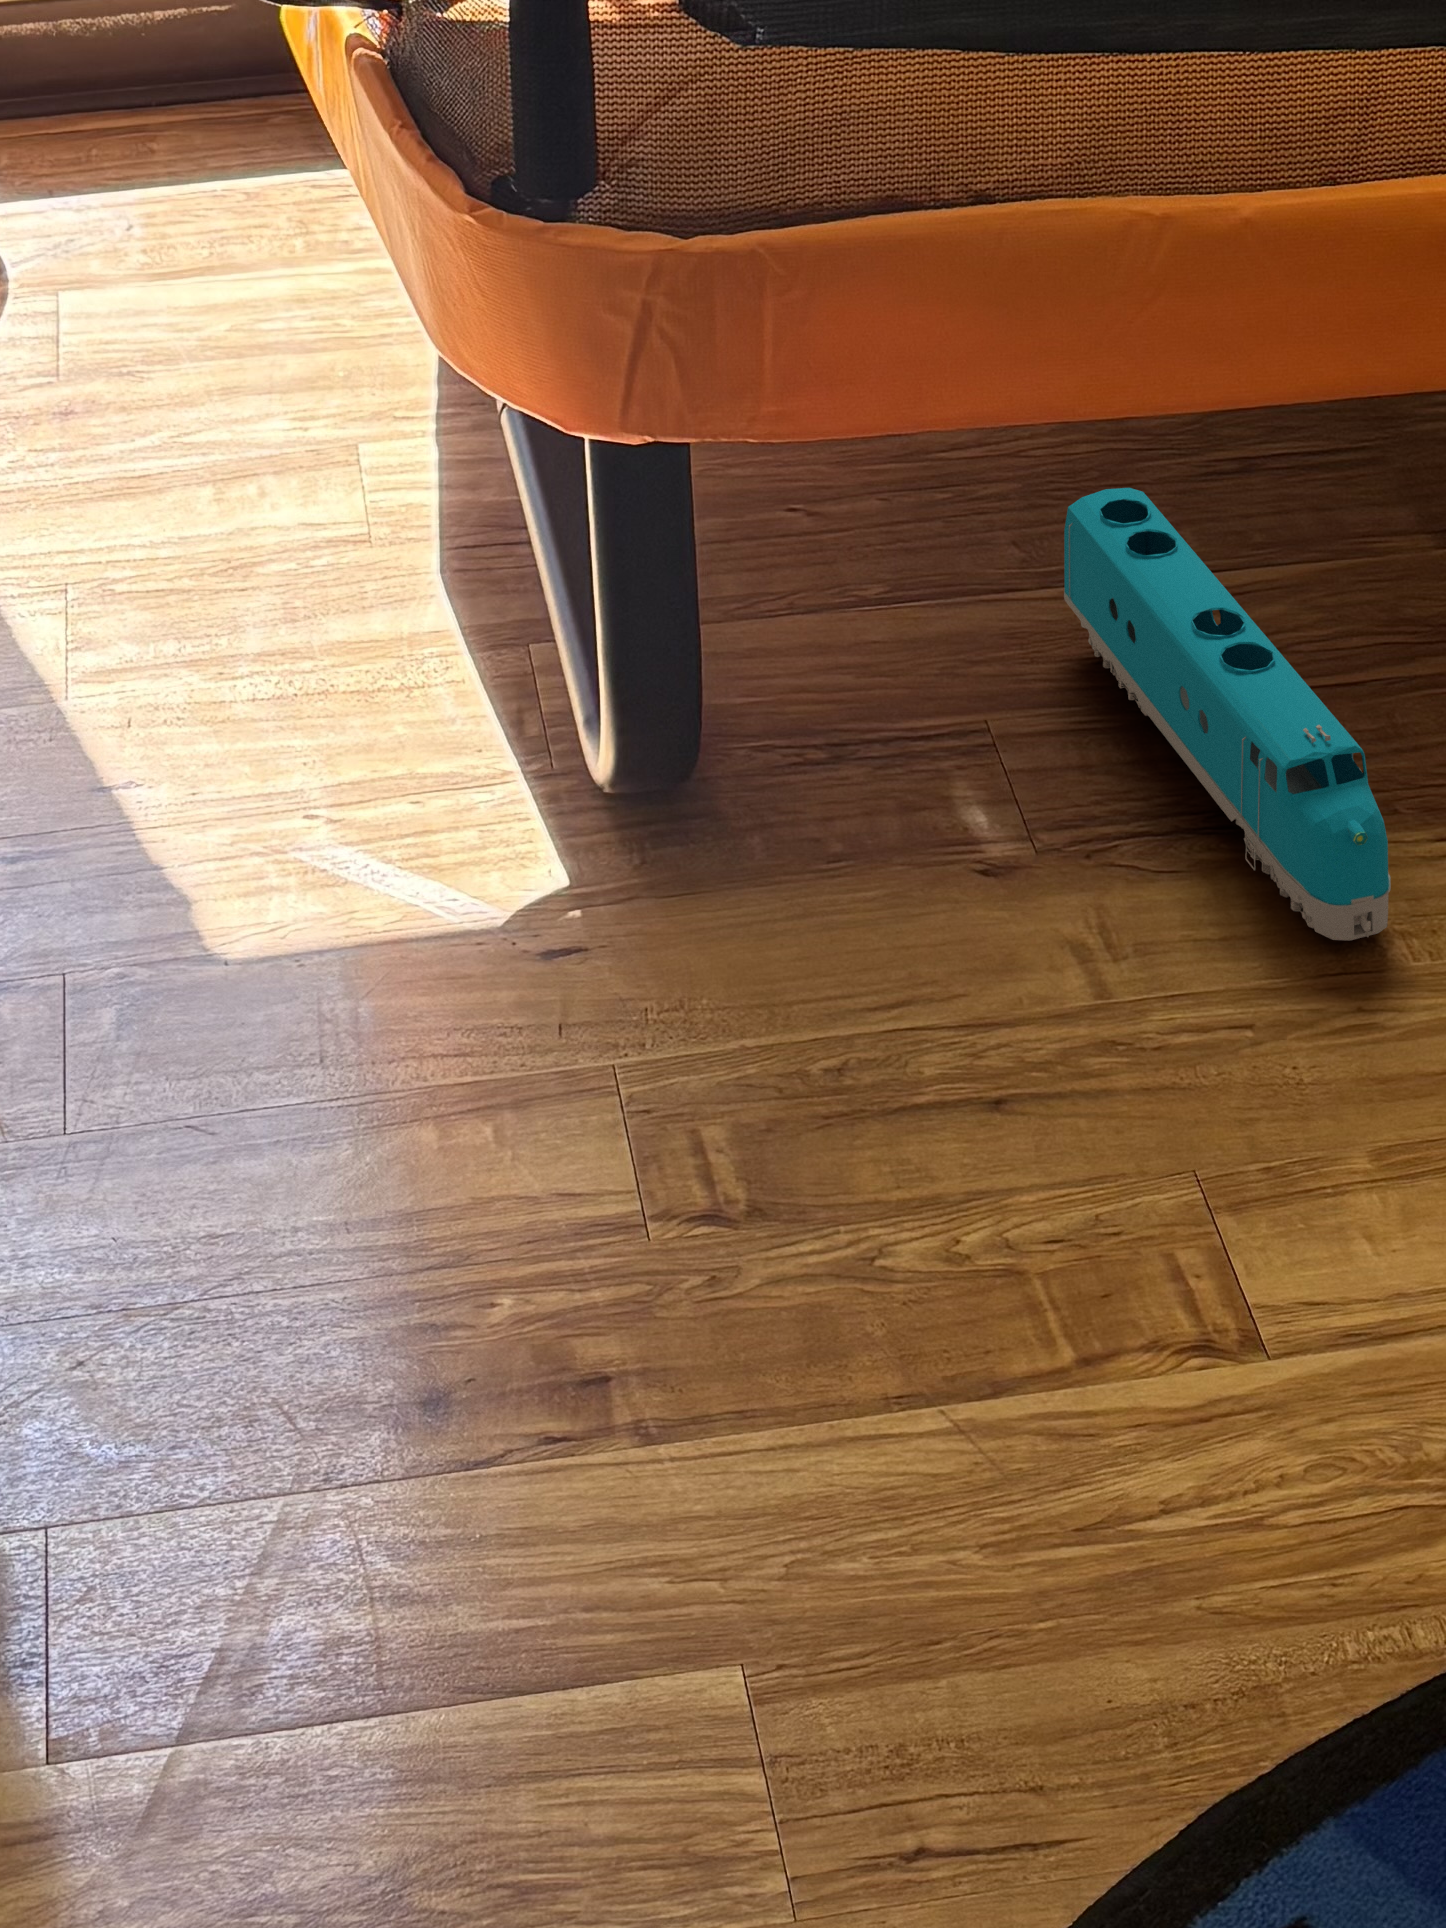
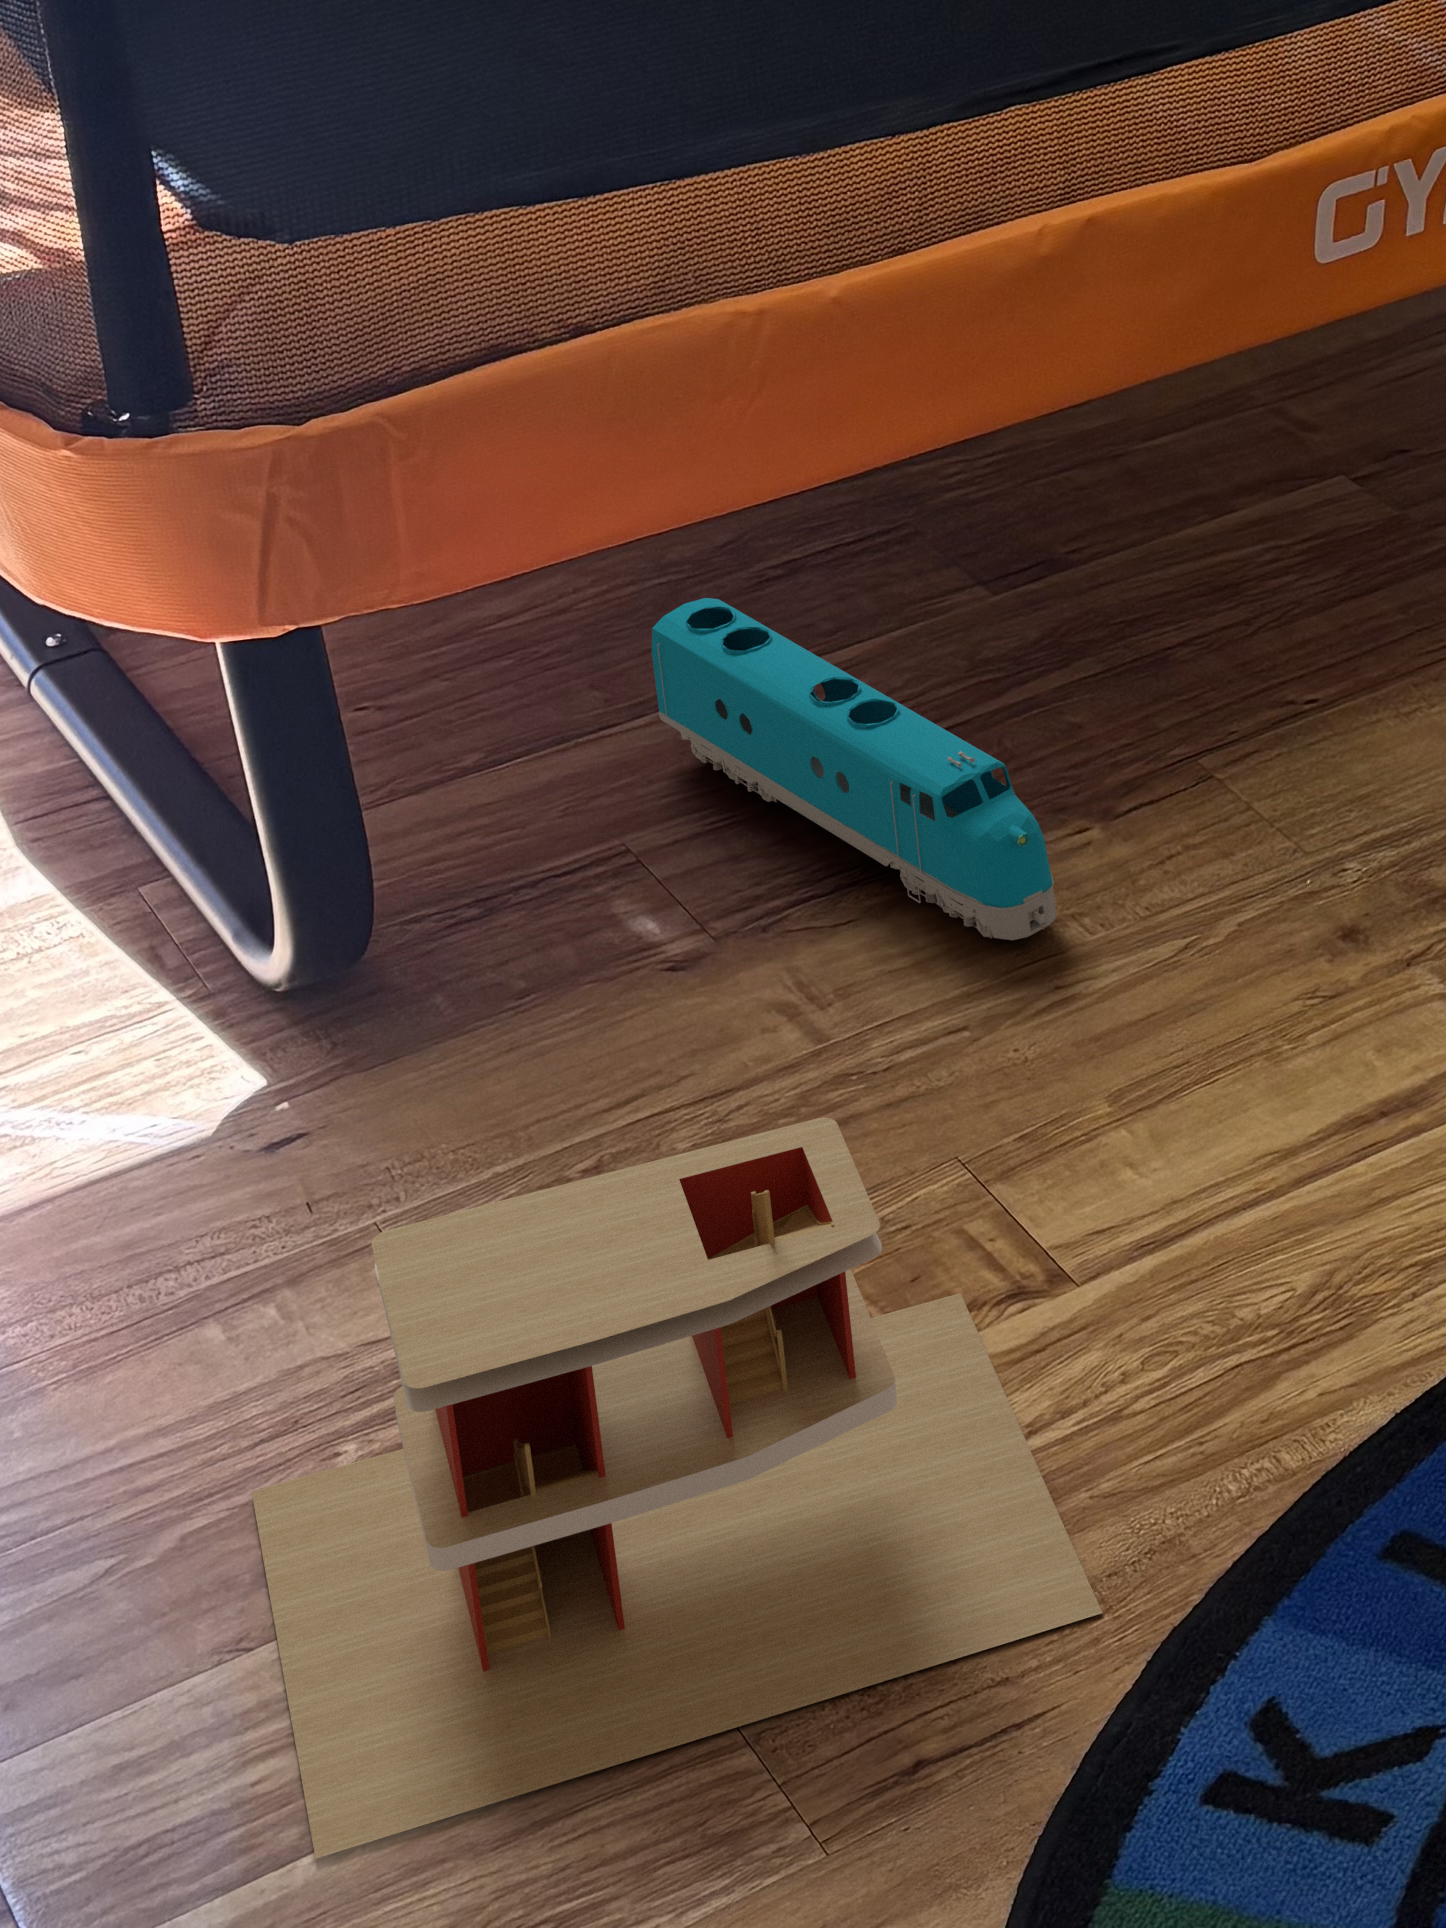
toy house: none [323,1106,1164,1746] -> present [252,1118,1102,1858]

